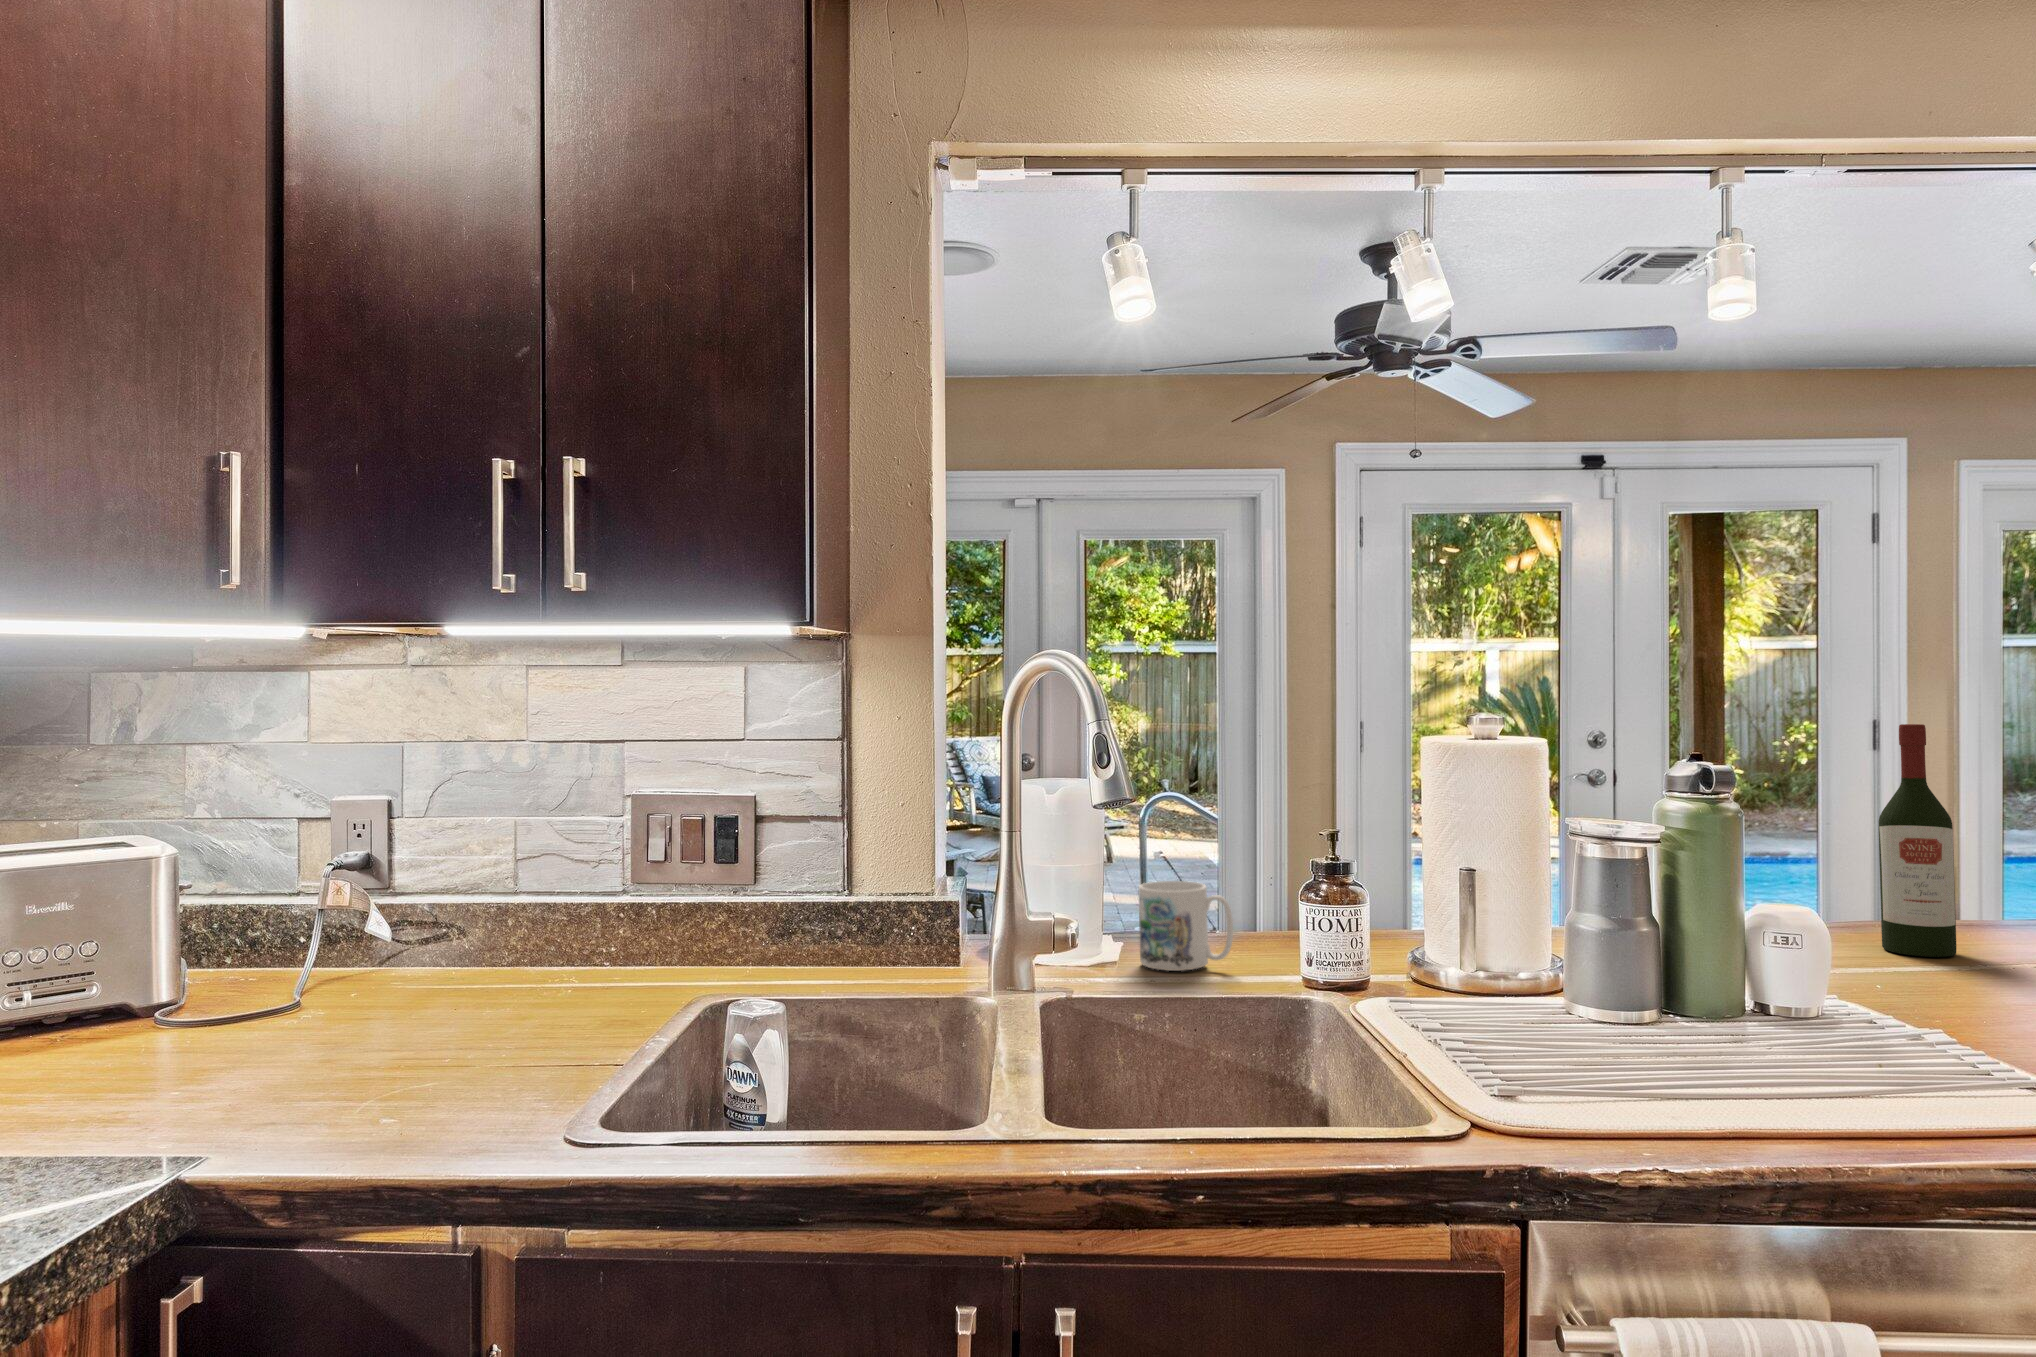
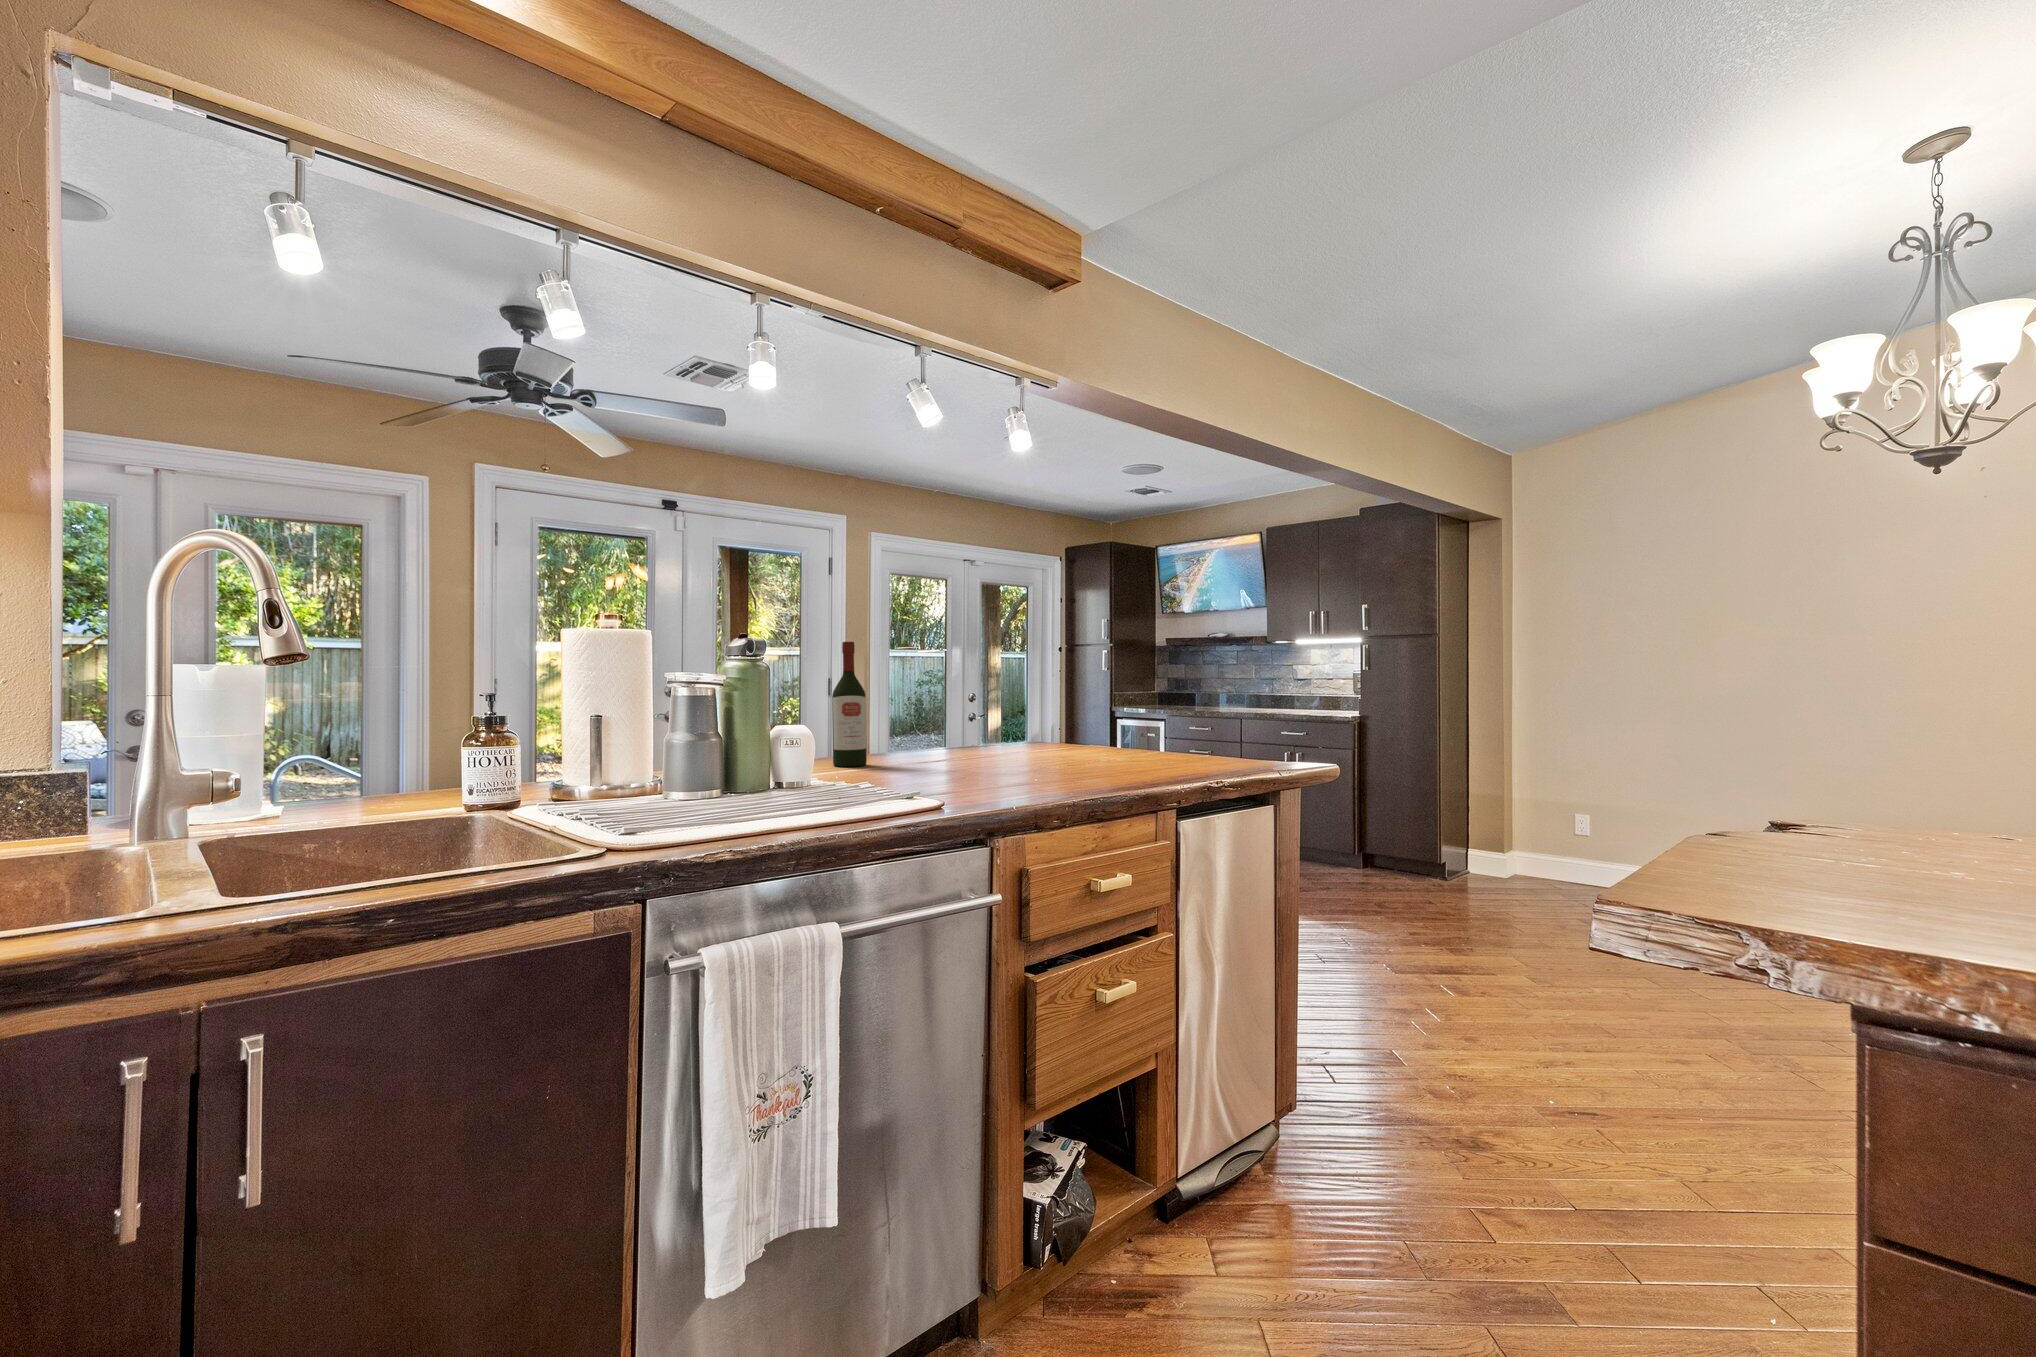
mug: present [1139,881,1233,971] -> none [305,747,402,817]

